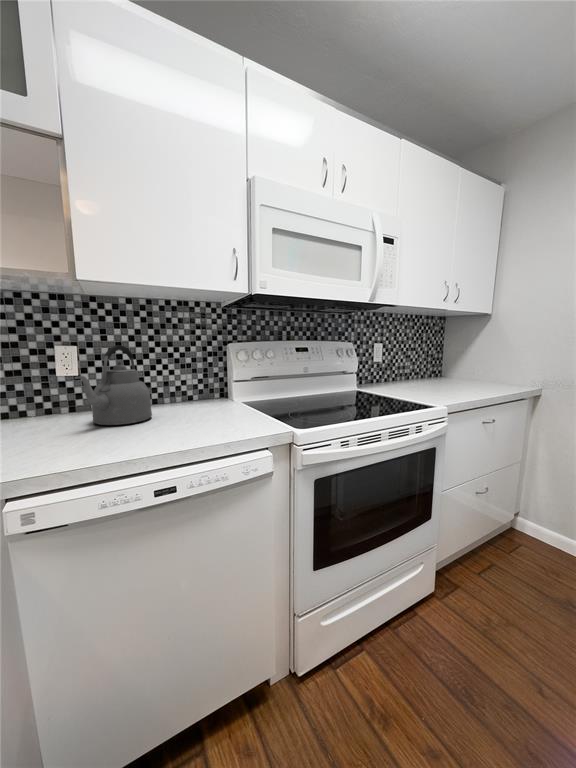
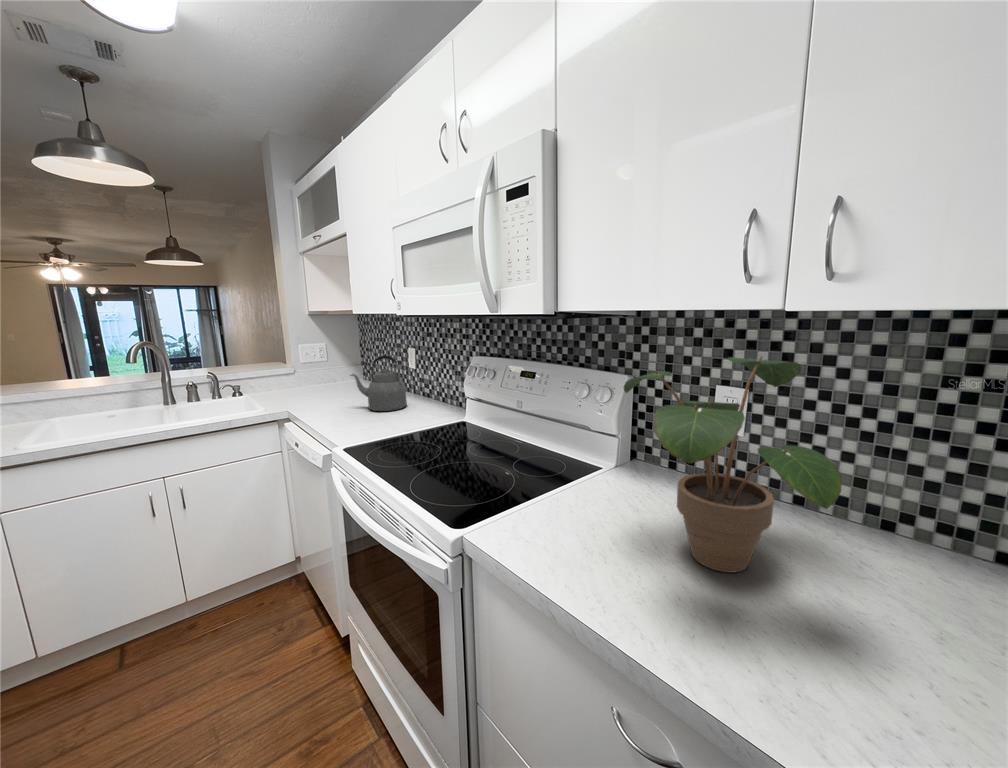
potted plant: none [403,325,471,388] -> present [624,356,842,573]

